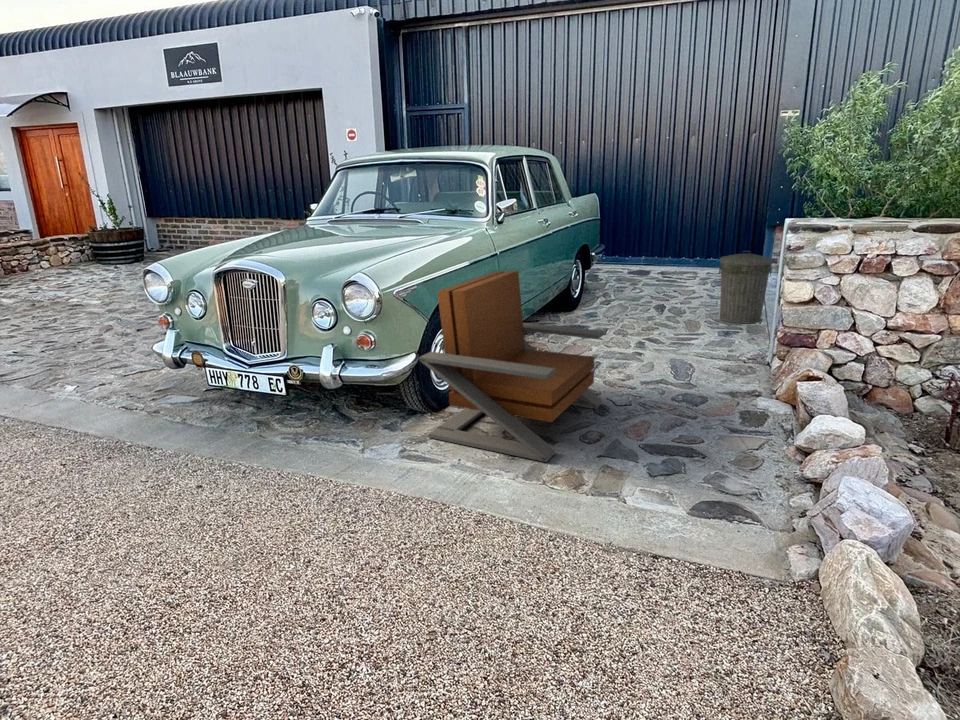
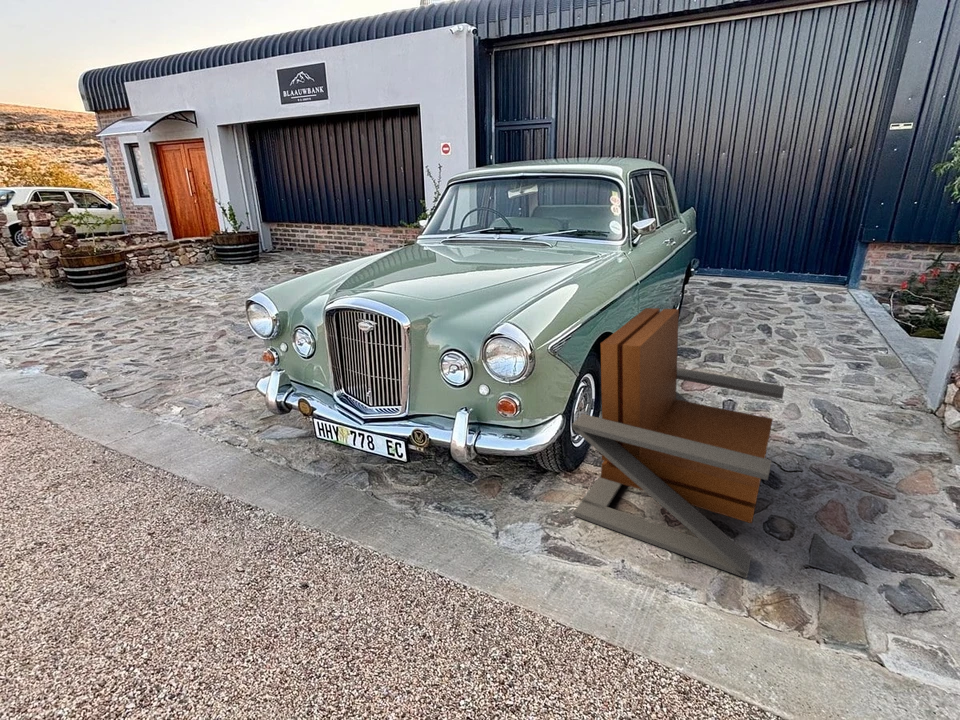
trash can: present [719,253,773,324] -> none [836,275,911,353]

